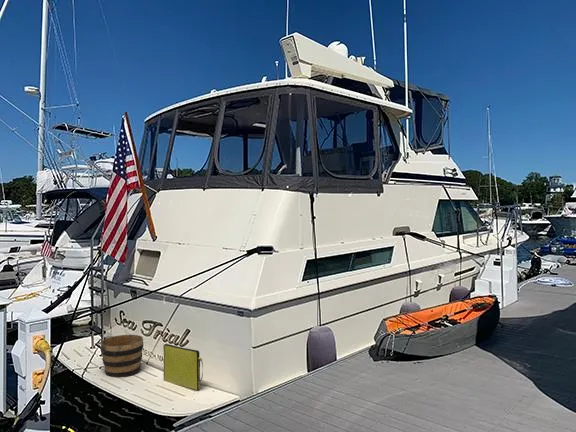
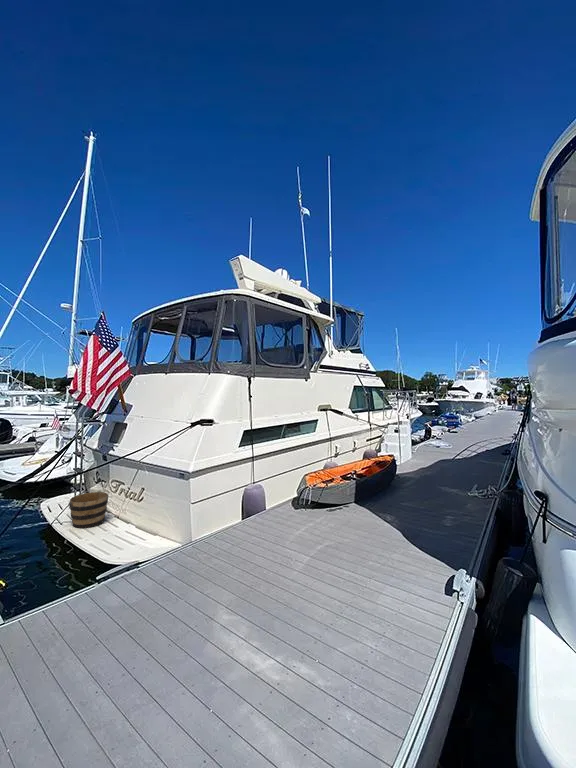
bag: present [163,344,203,390] -> none [122,499,153,538]

